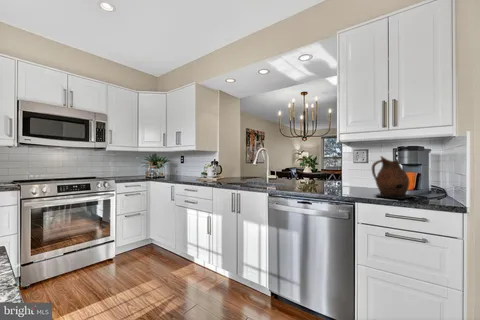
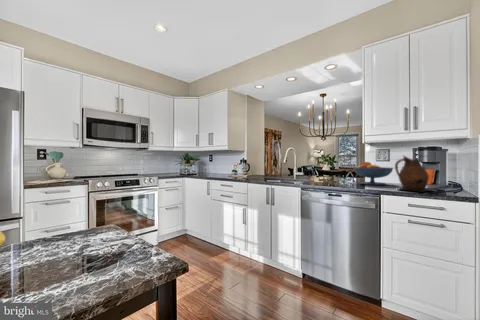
fruit bowl: none [327,164,371,190] -> present [353,162,393,185]

